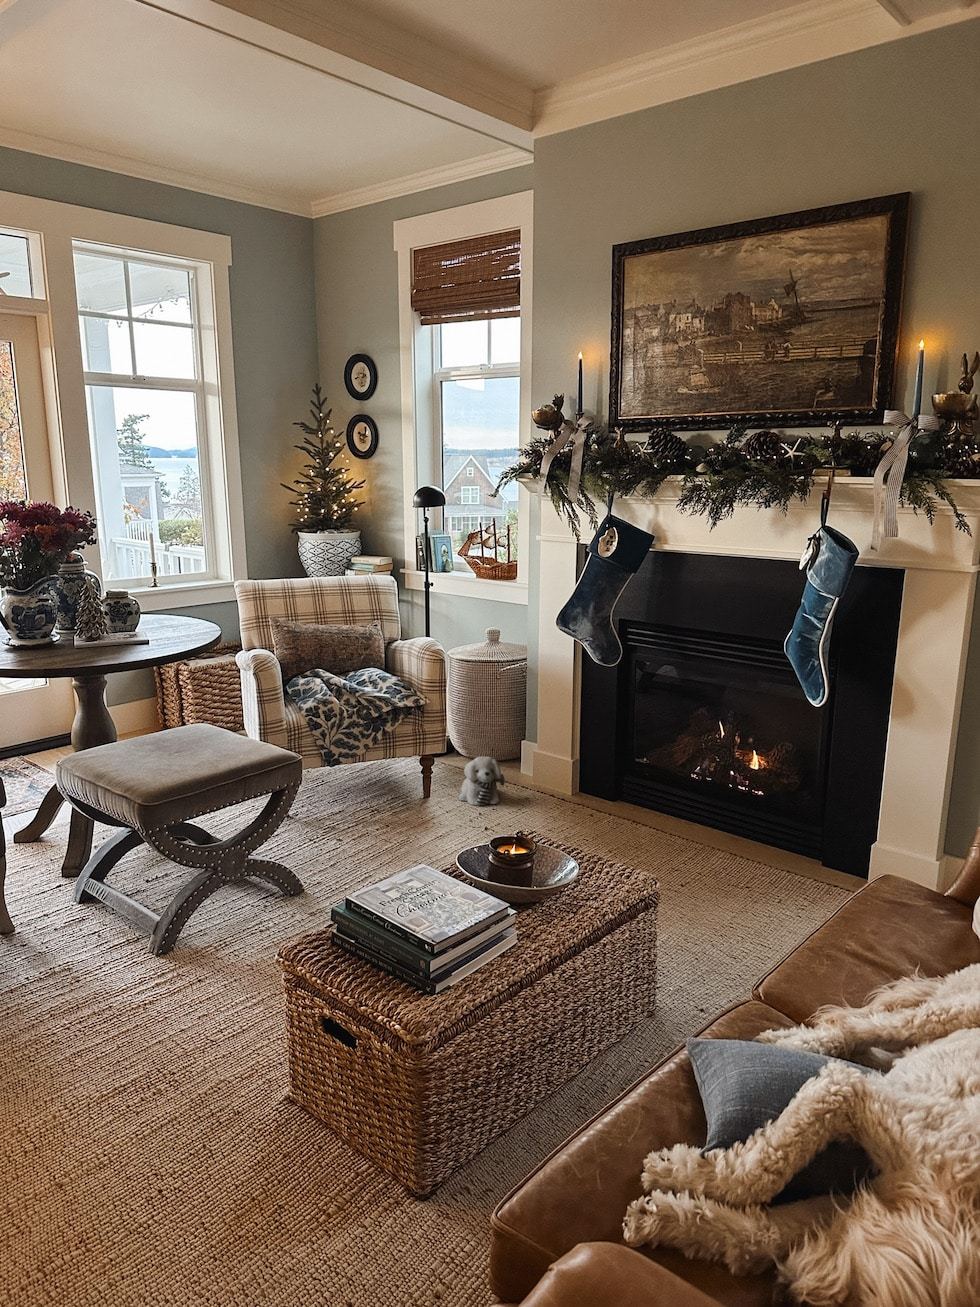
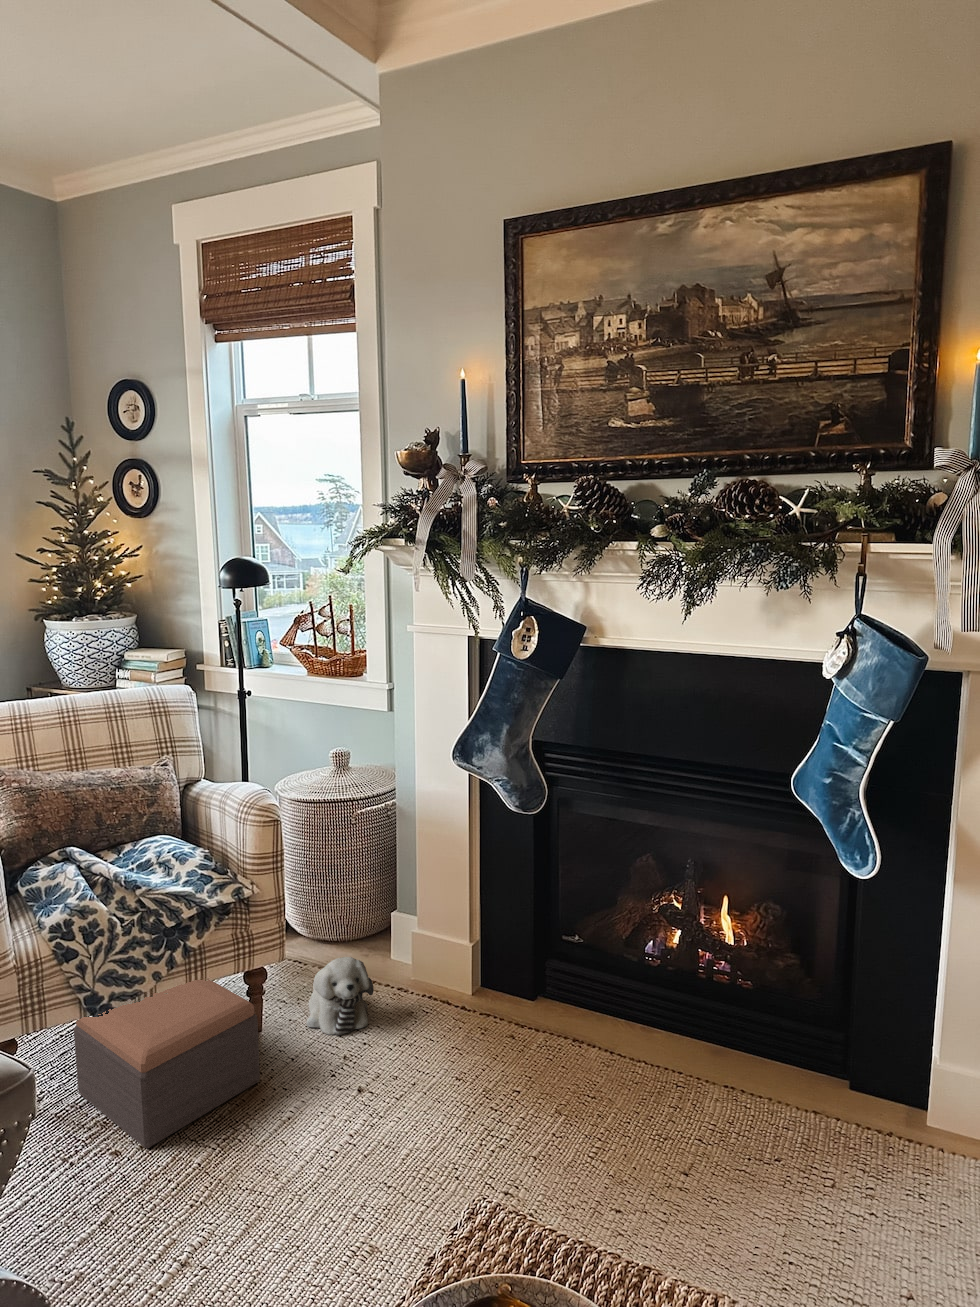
footstool: none [317,749,426,840] -> present [74,979,260,1148]

